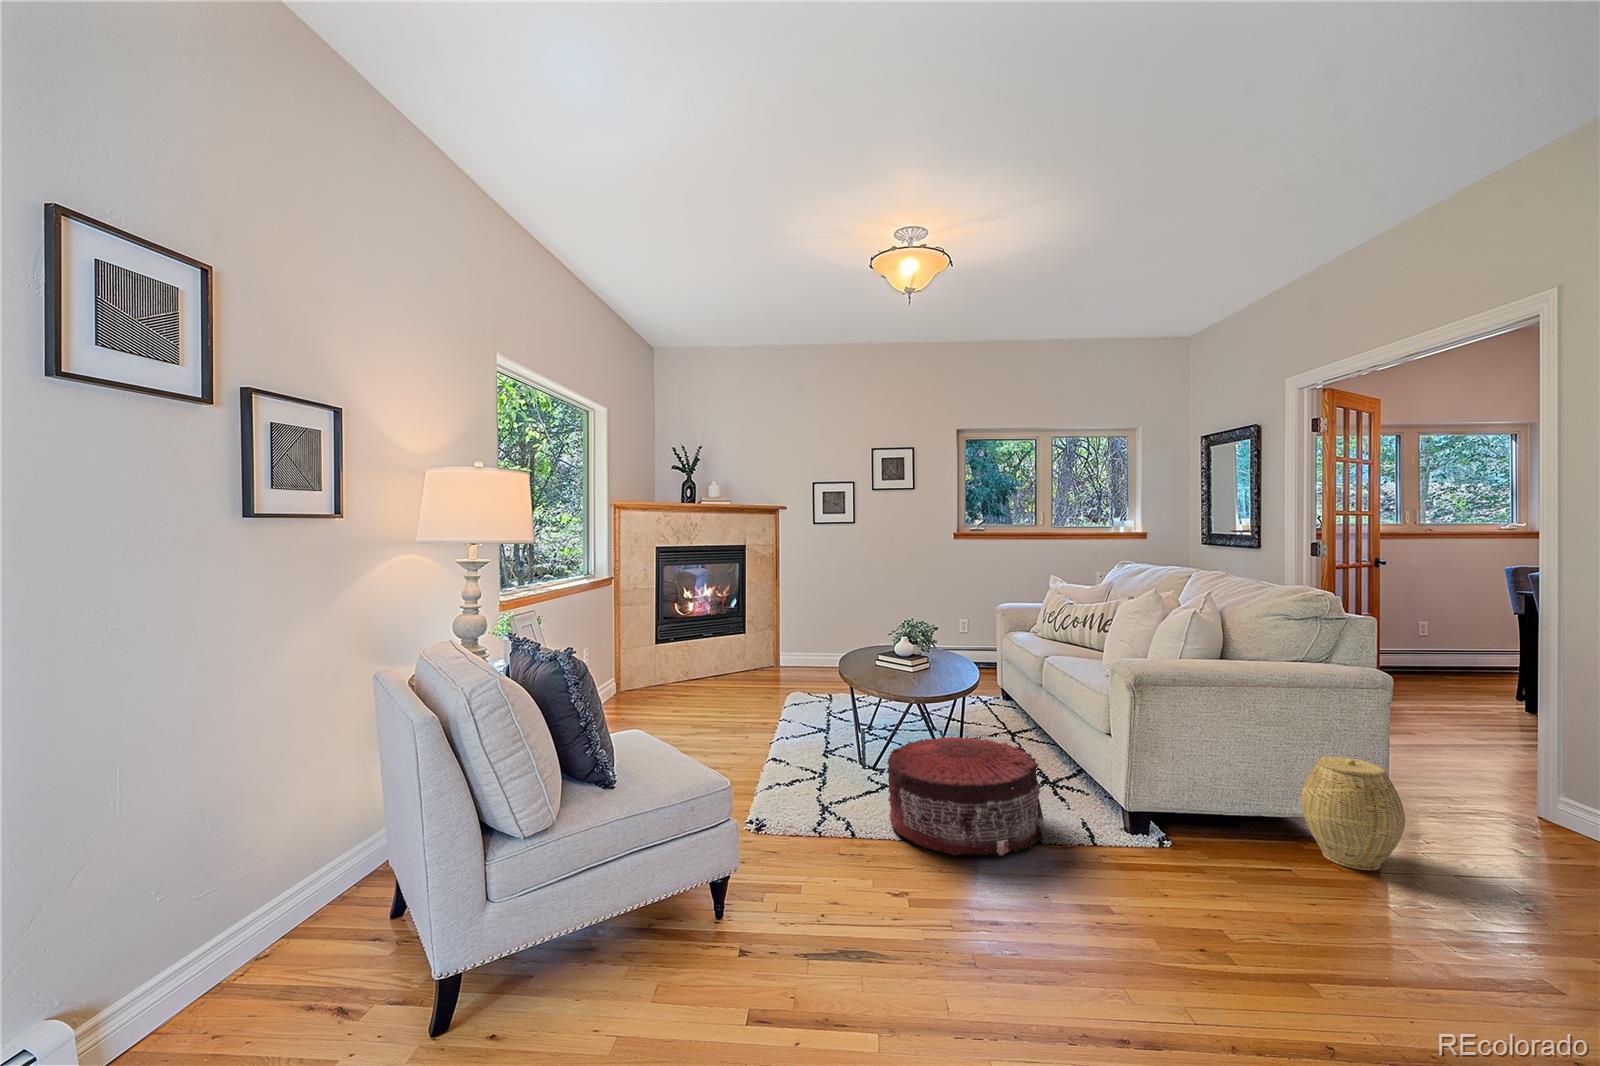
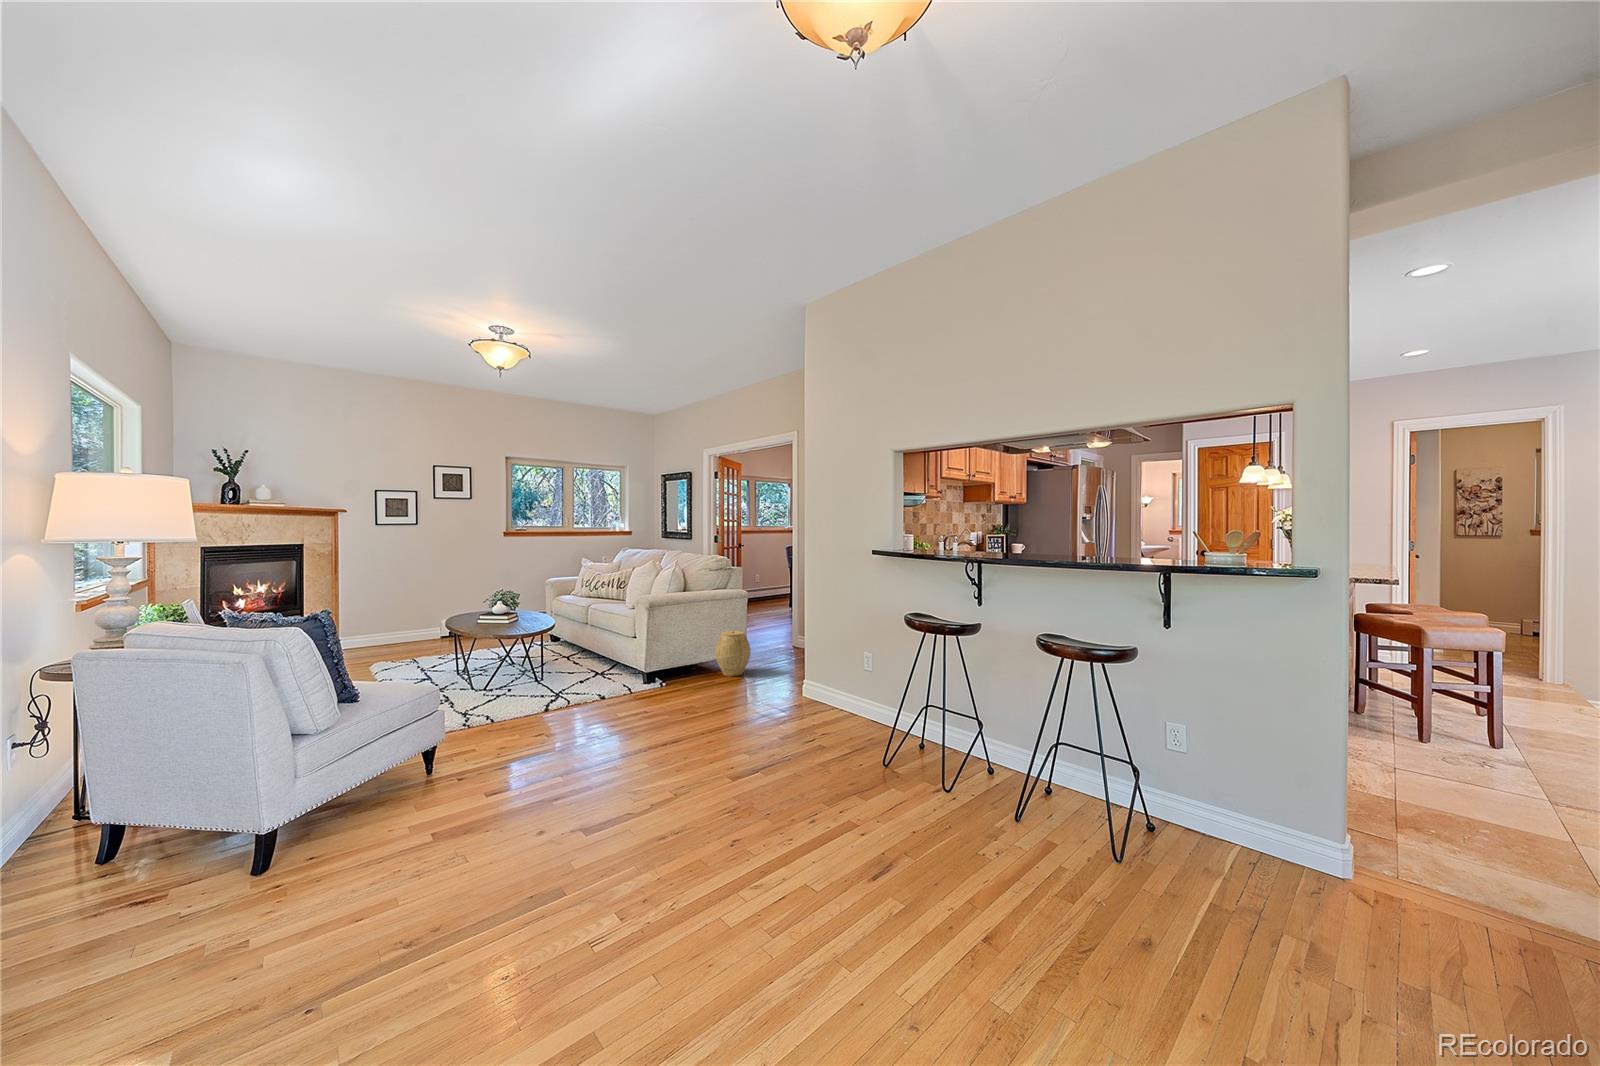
pouf: present [888,735,1043,856] -> none [513,651,607,711]

